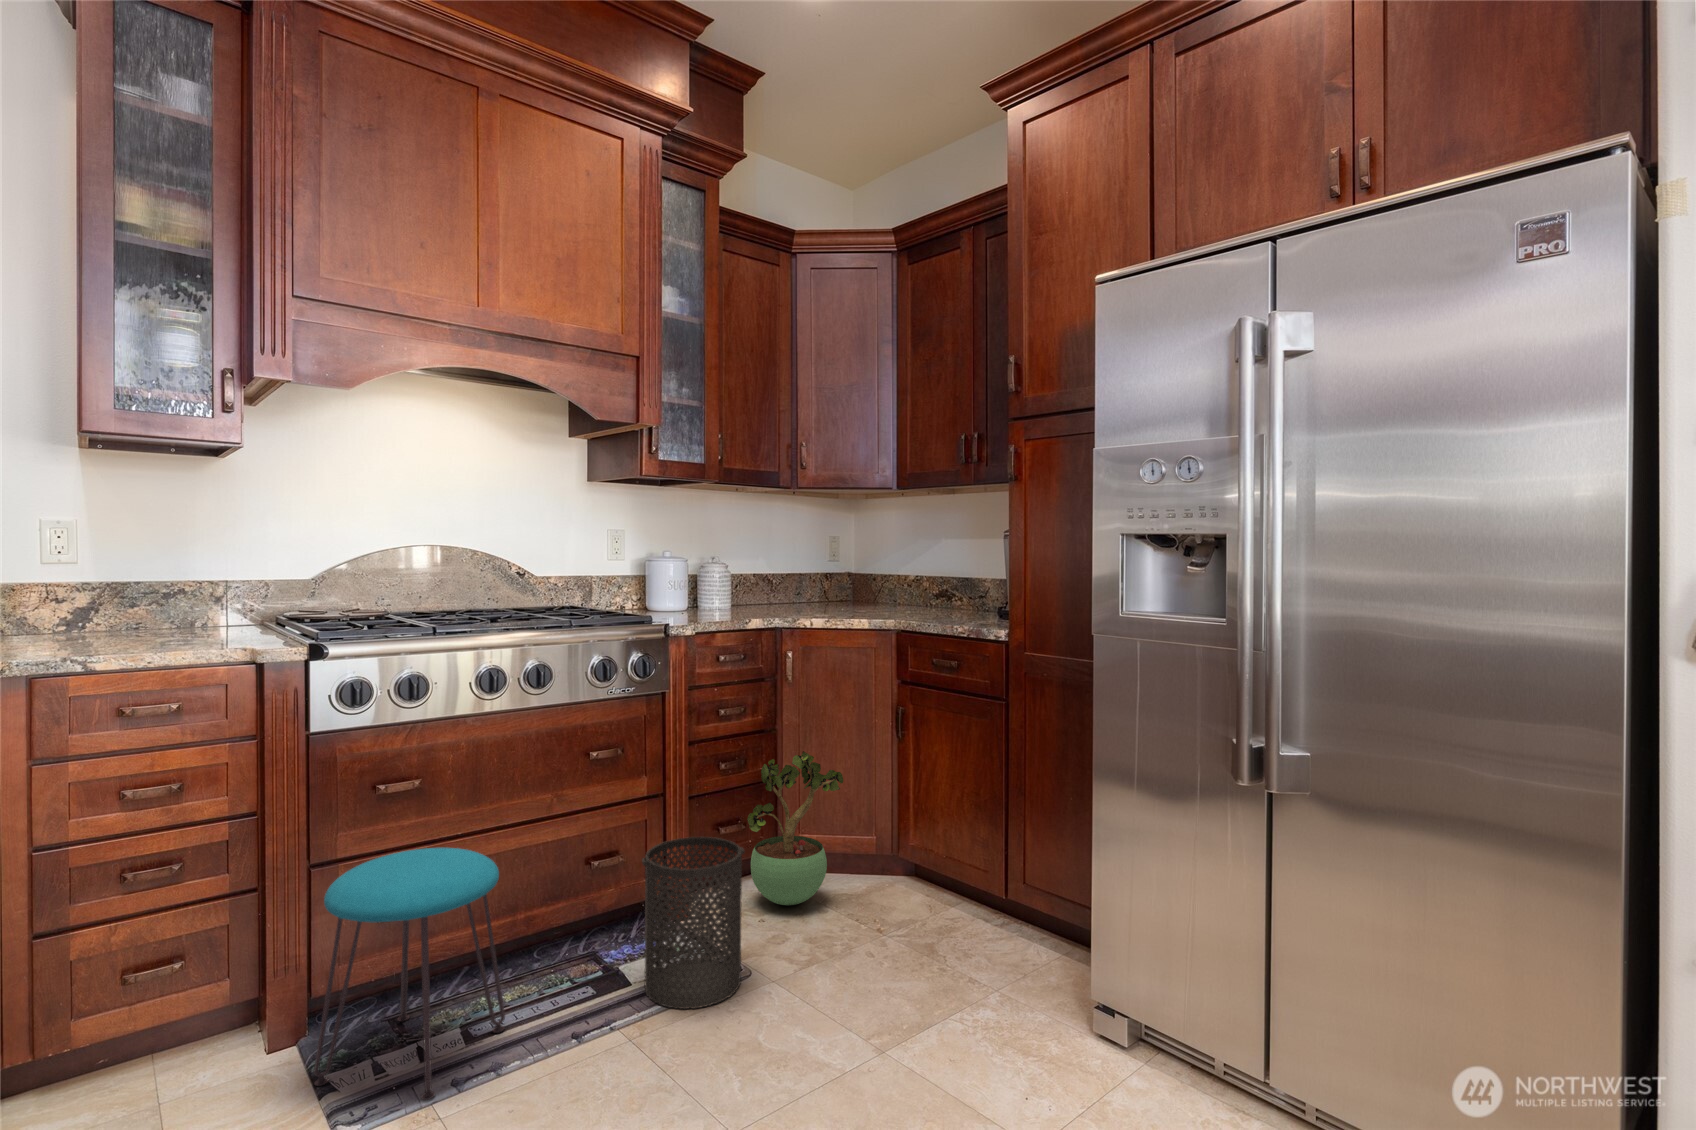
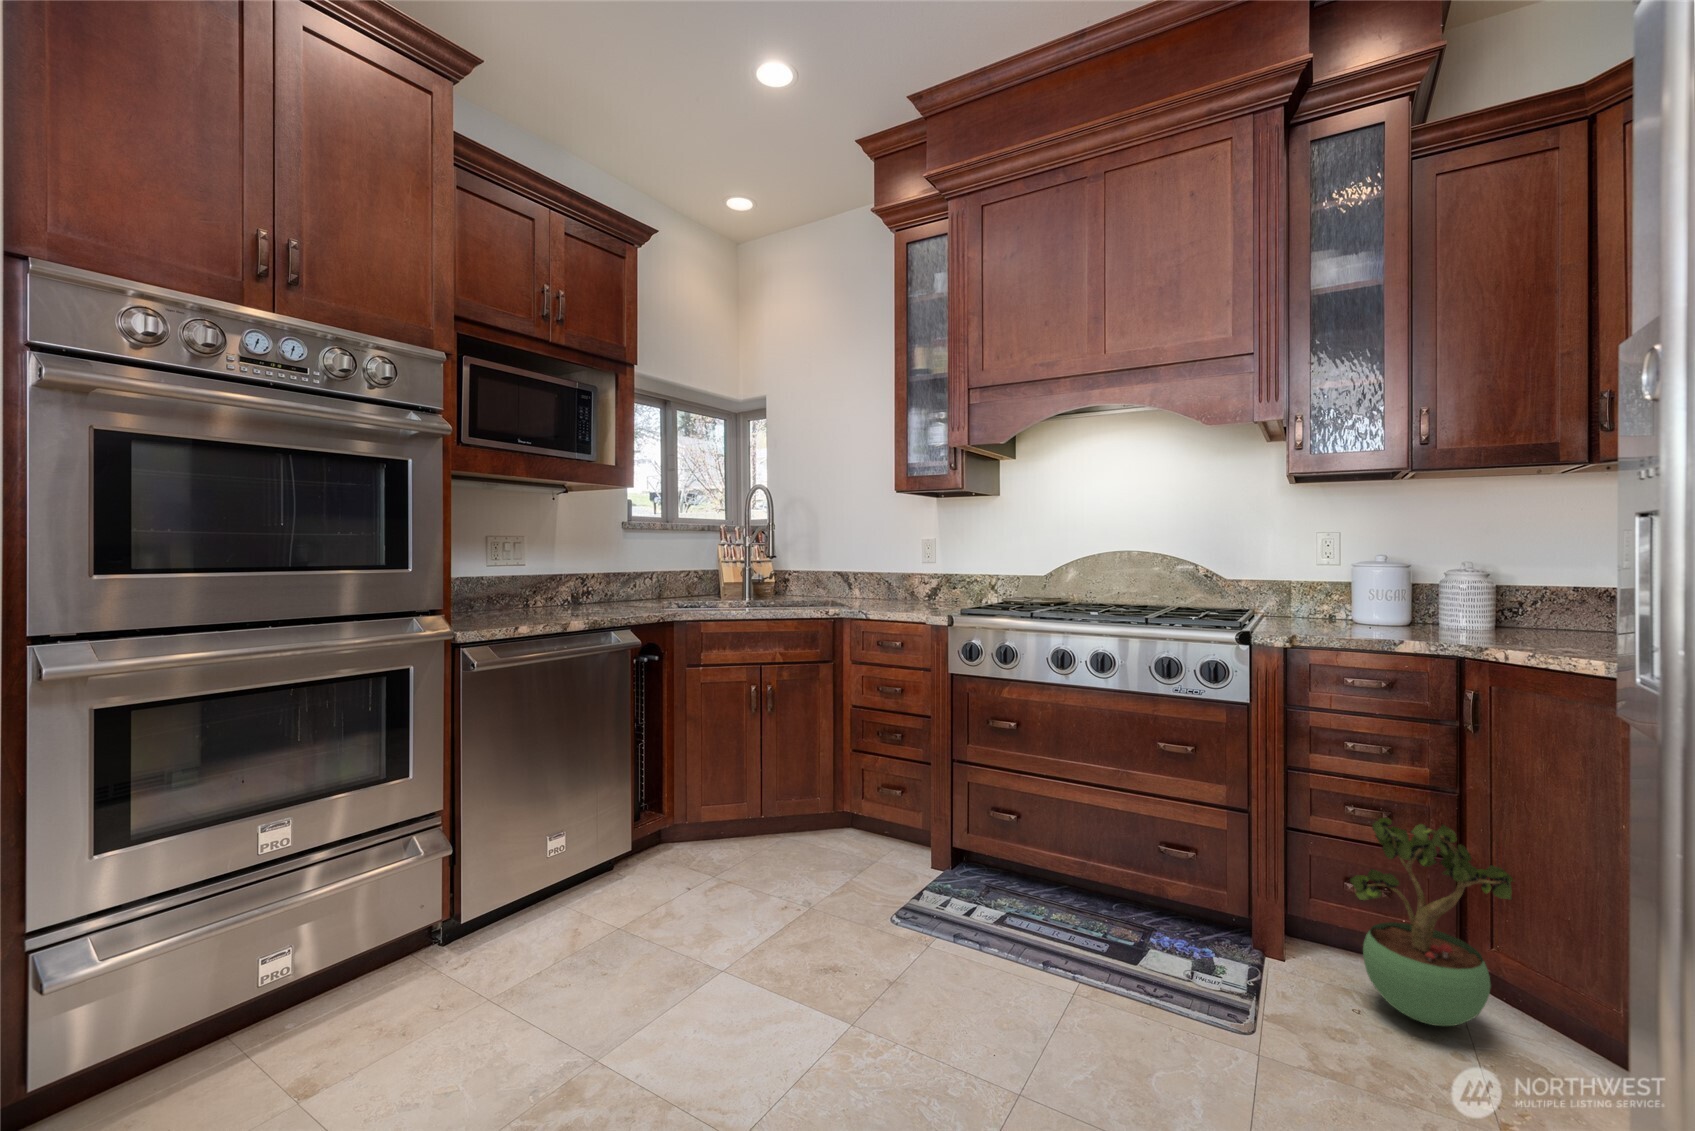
trash can: present [642,837,745,1009] -> none [1129,845,1238,1030]
stool: present [314,848,505,1100] -> none [915,767,1027,934]

